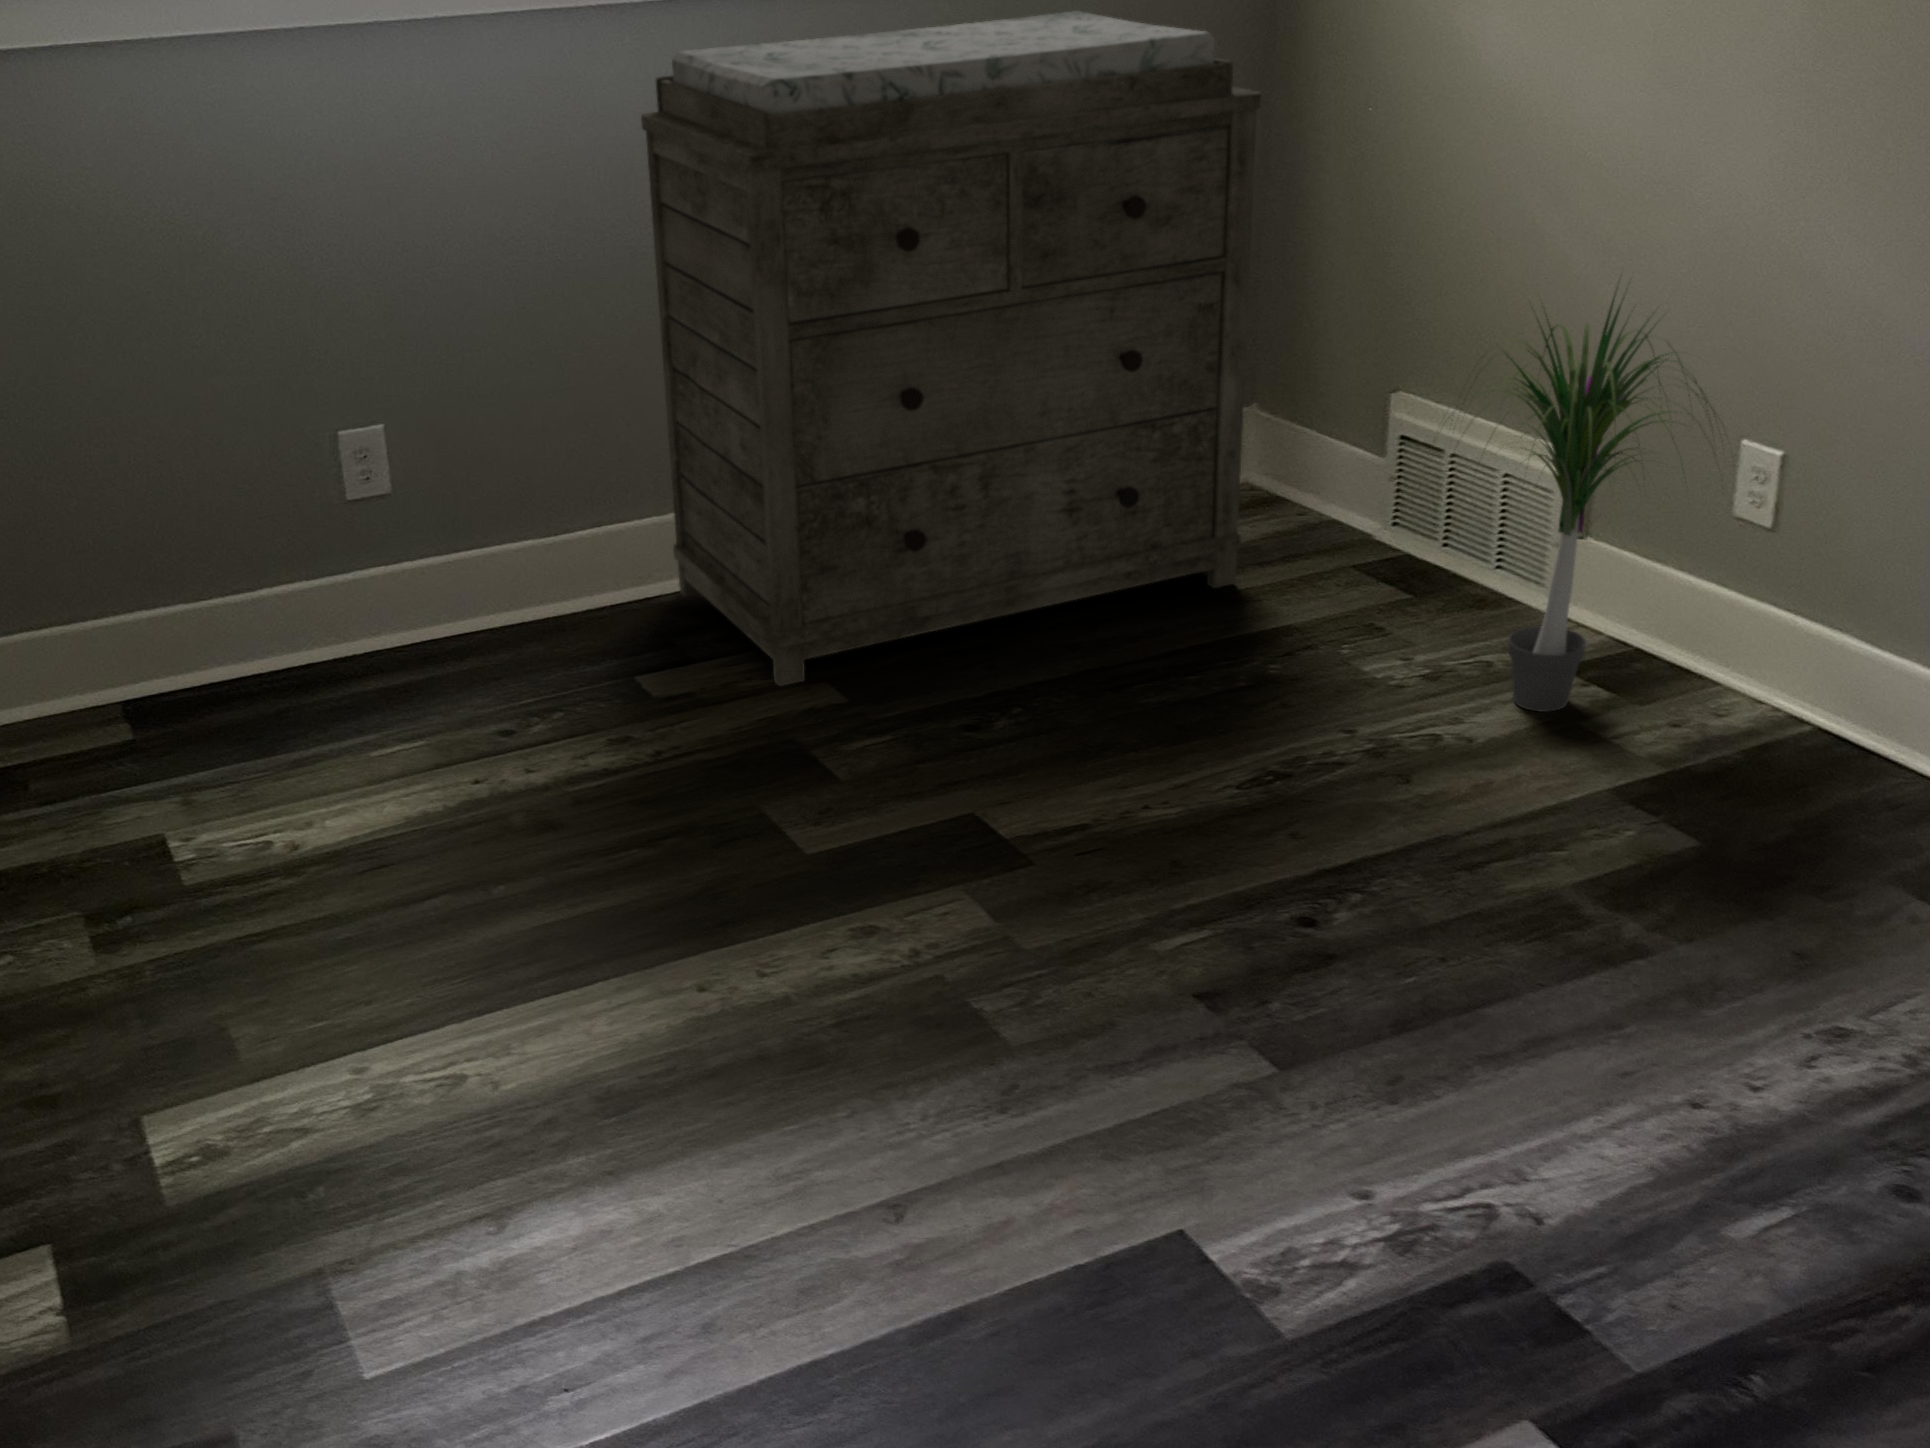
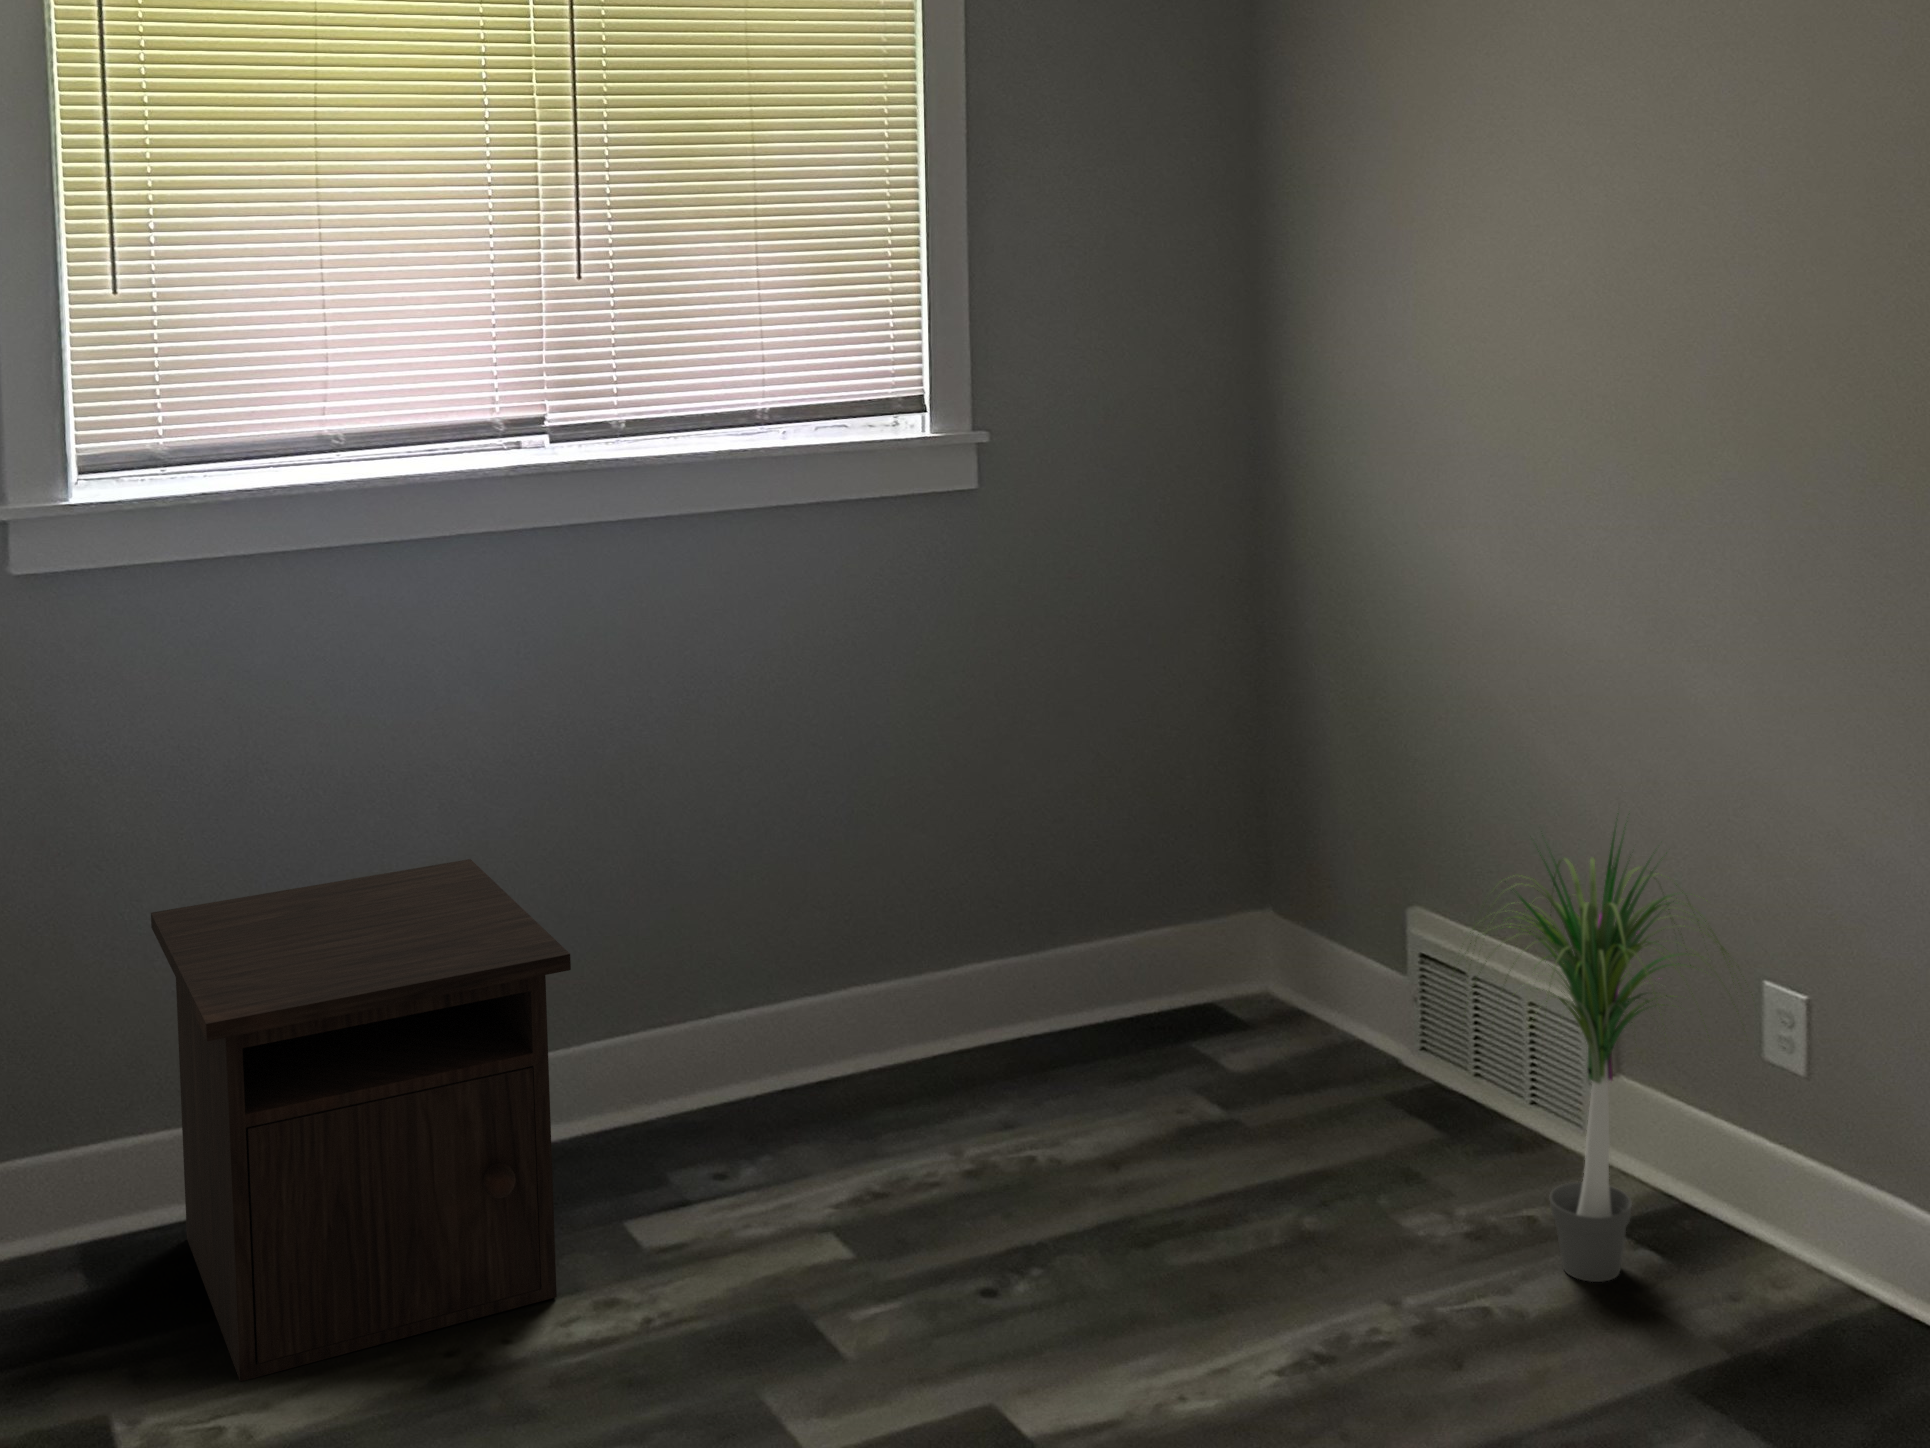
dresser: present [641,11,1261,686] -> none [657,529,1266,1239]
nightstand: none [156,348,574,804] -> present [151,859,571,1382]

